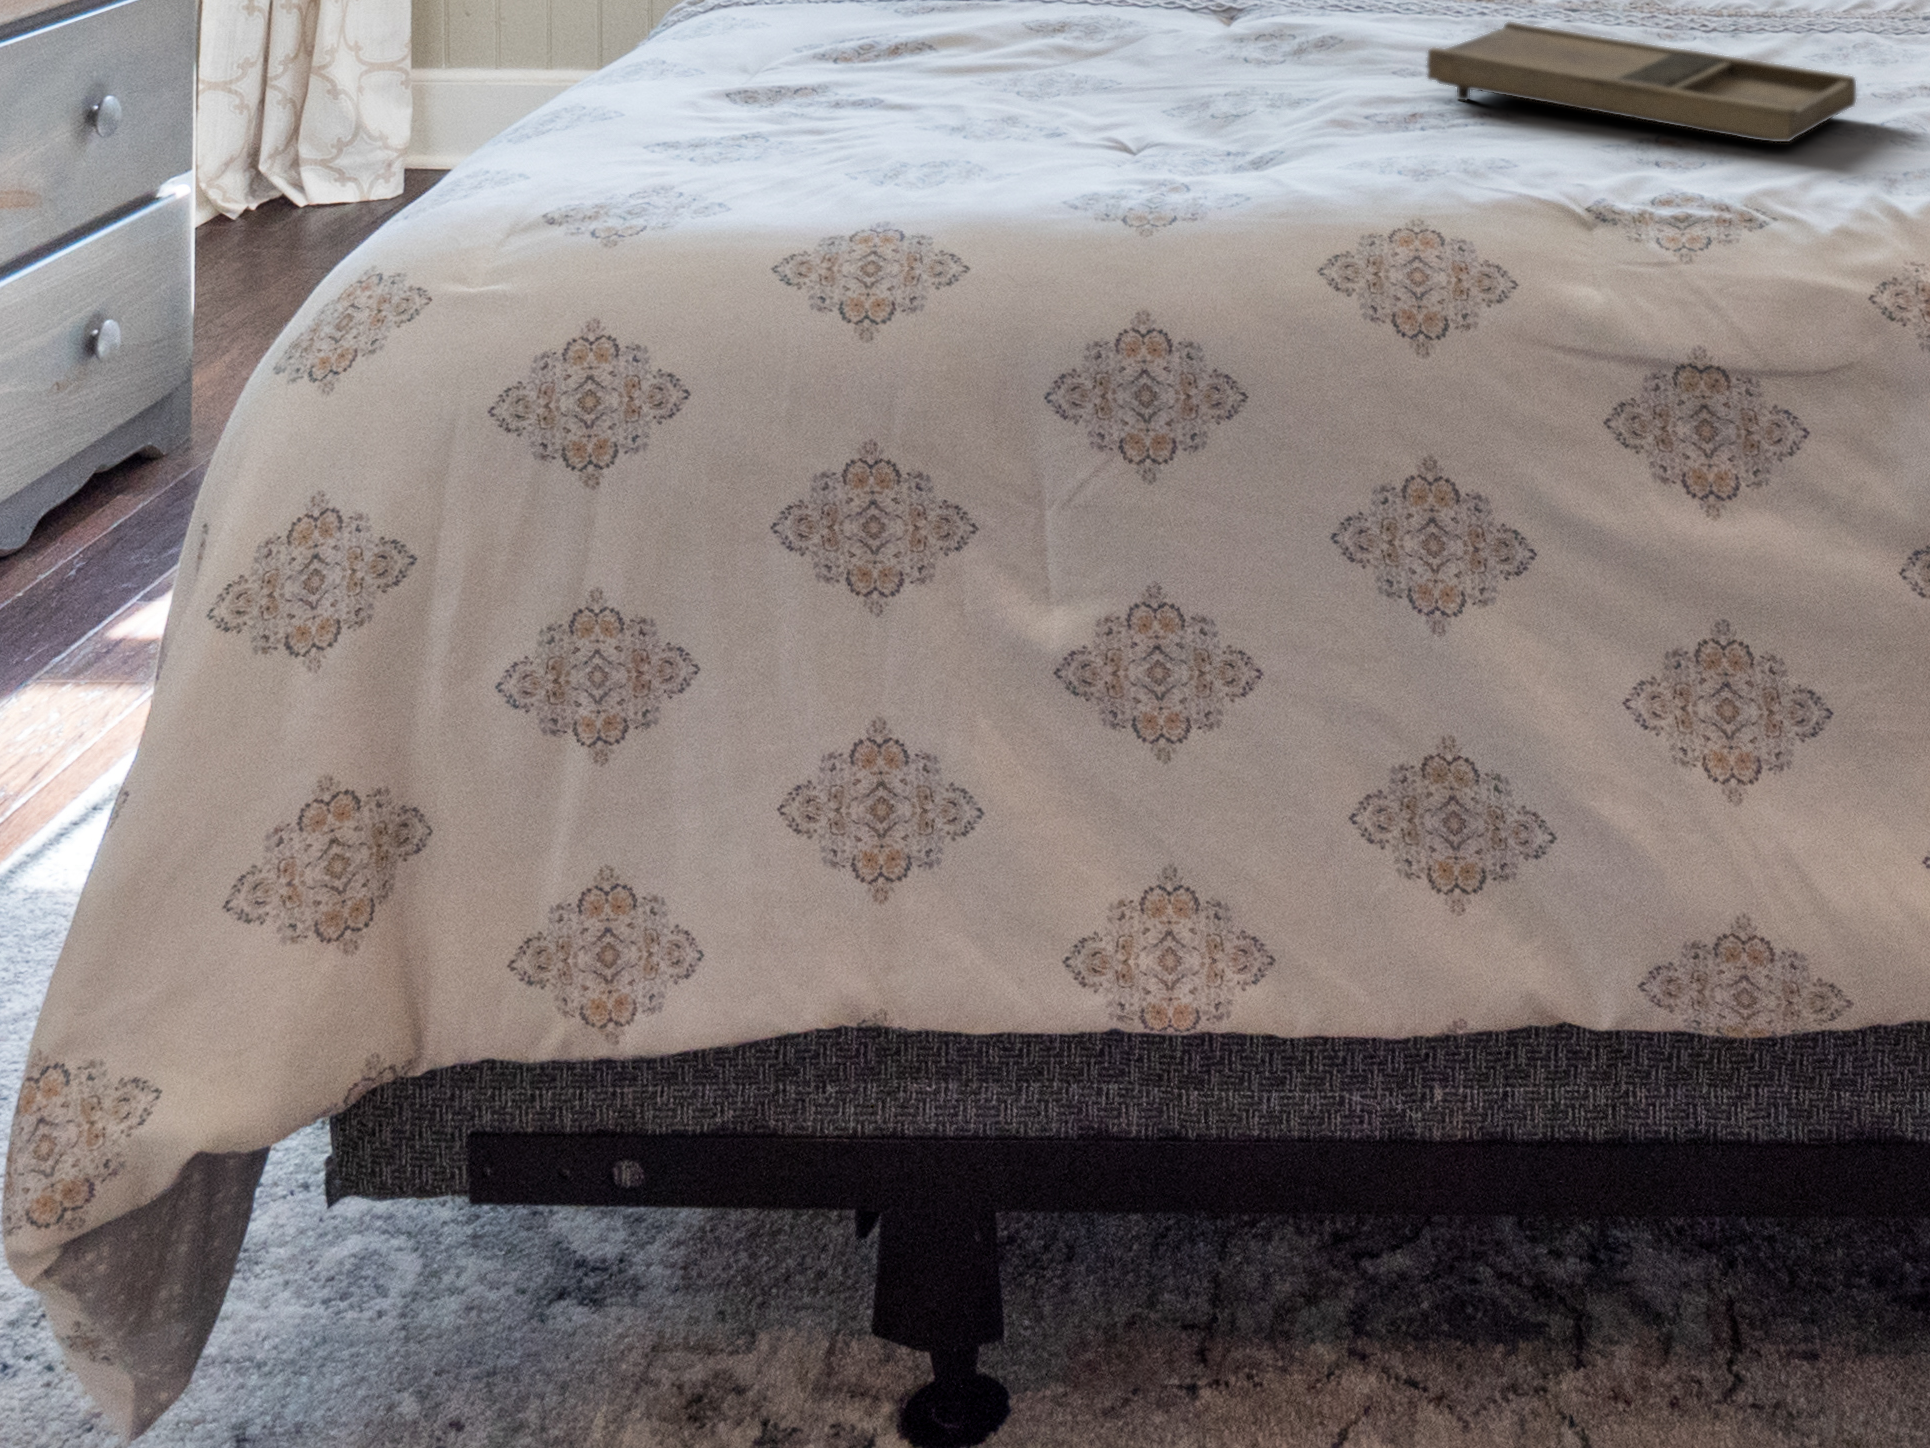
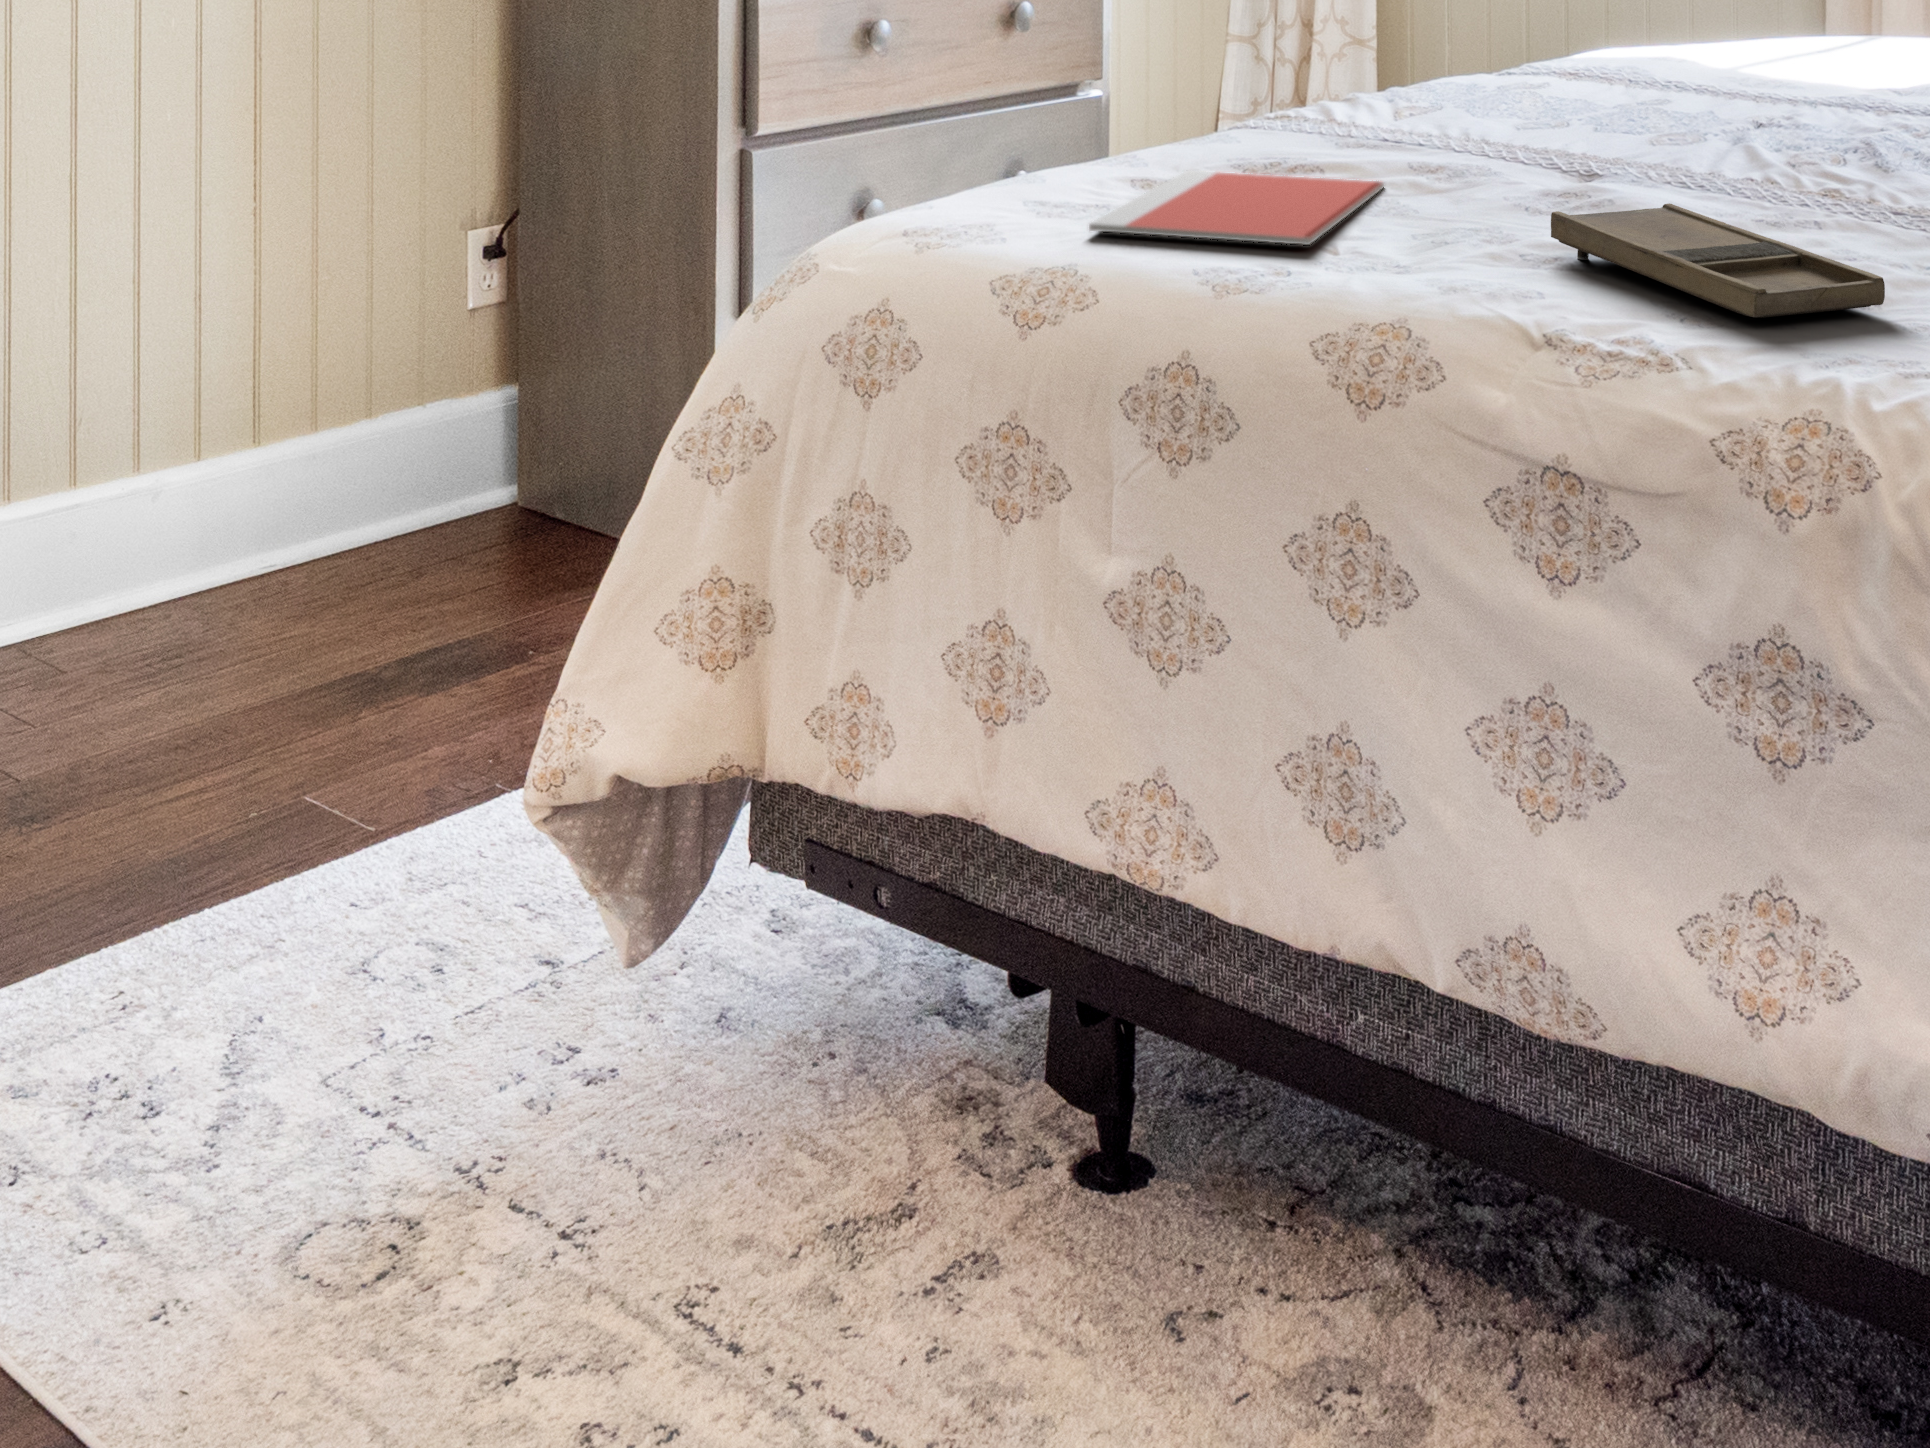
notebook: none [824,36,1177,156] -> present [1089,171,1384,245]

